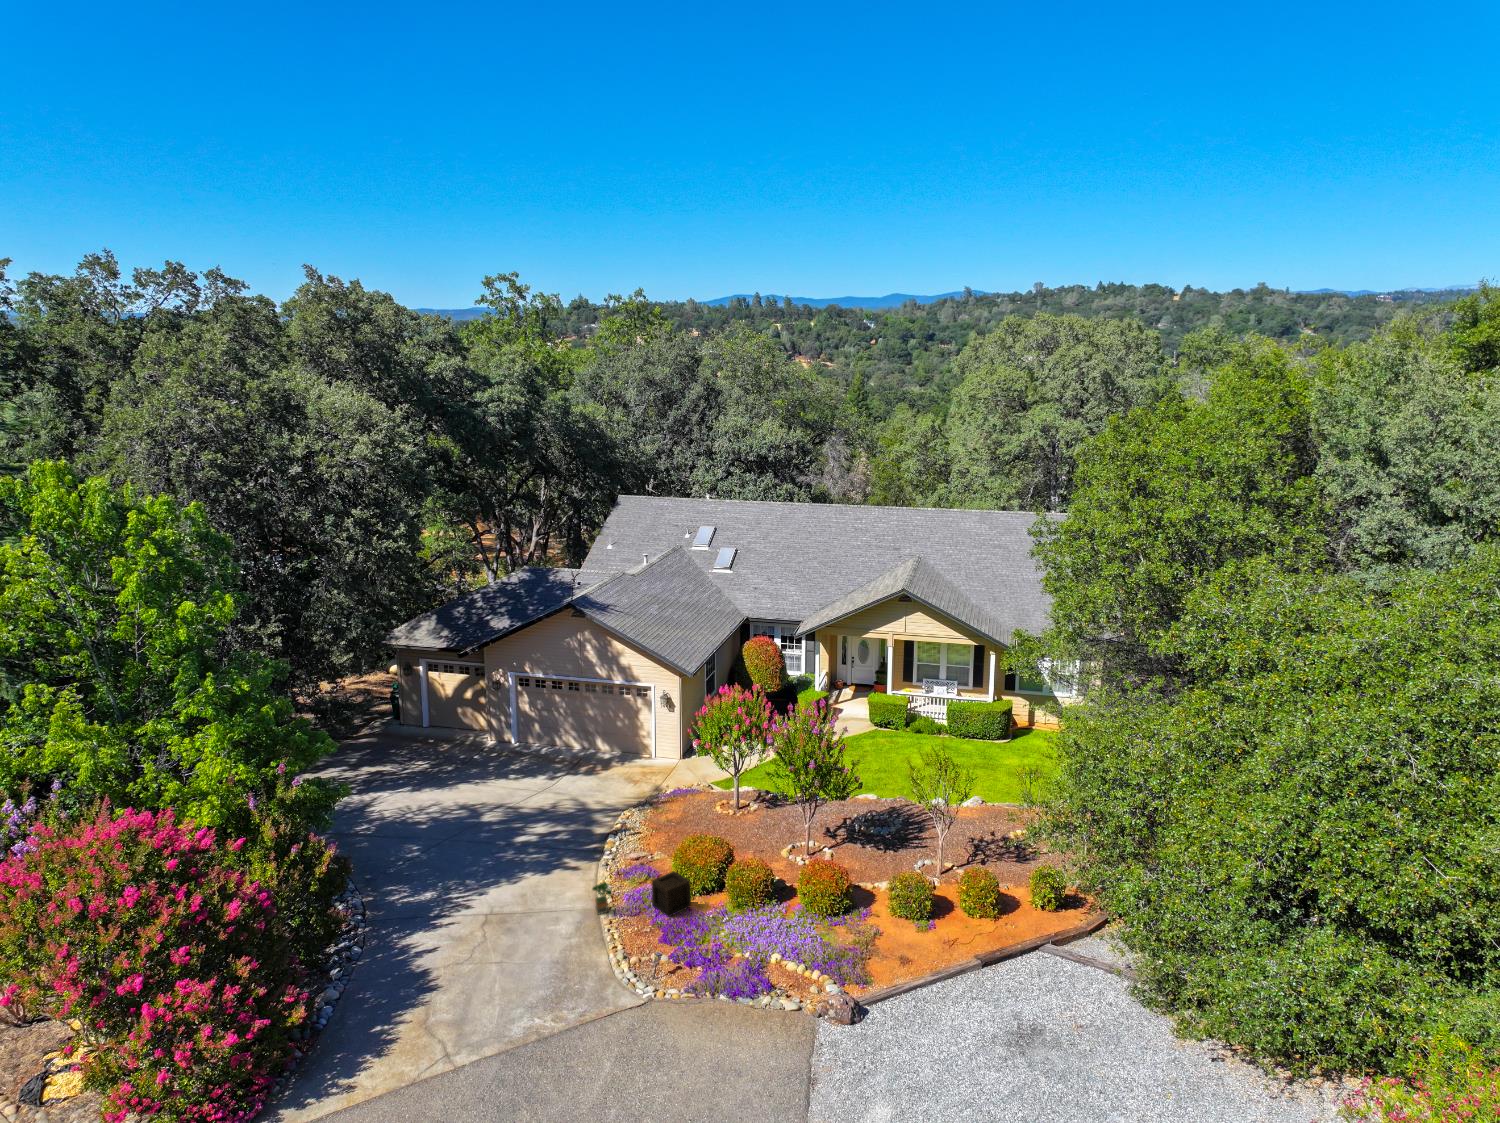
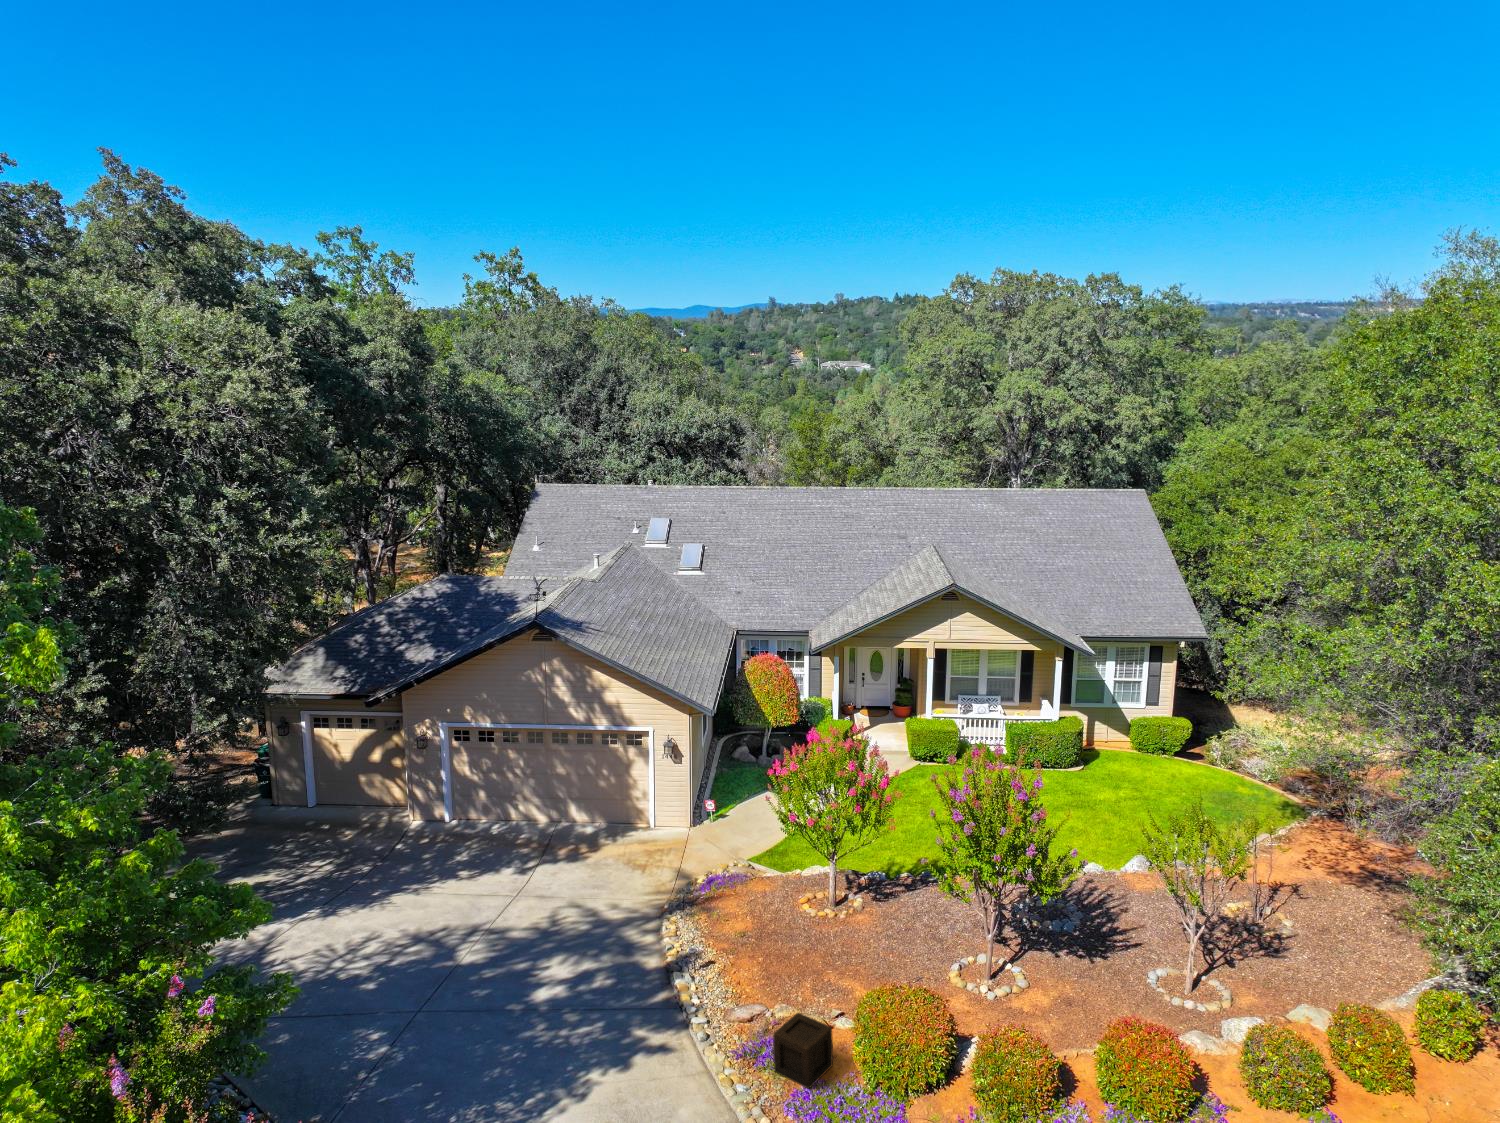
potted tree: present [592,882,611,914] -> none [686,1045,718,1099]

